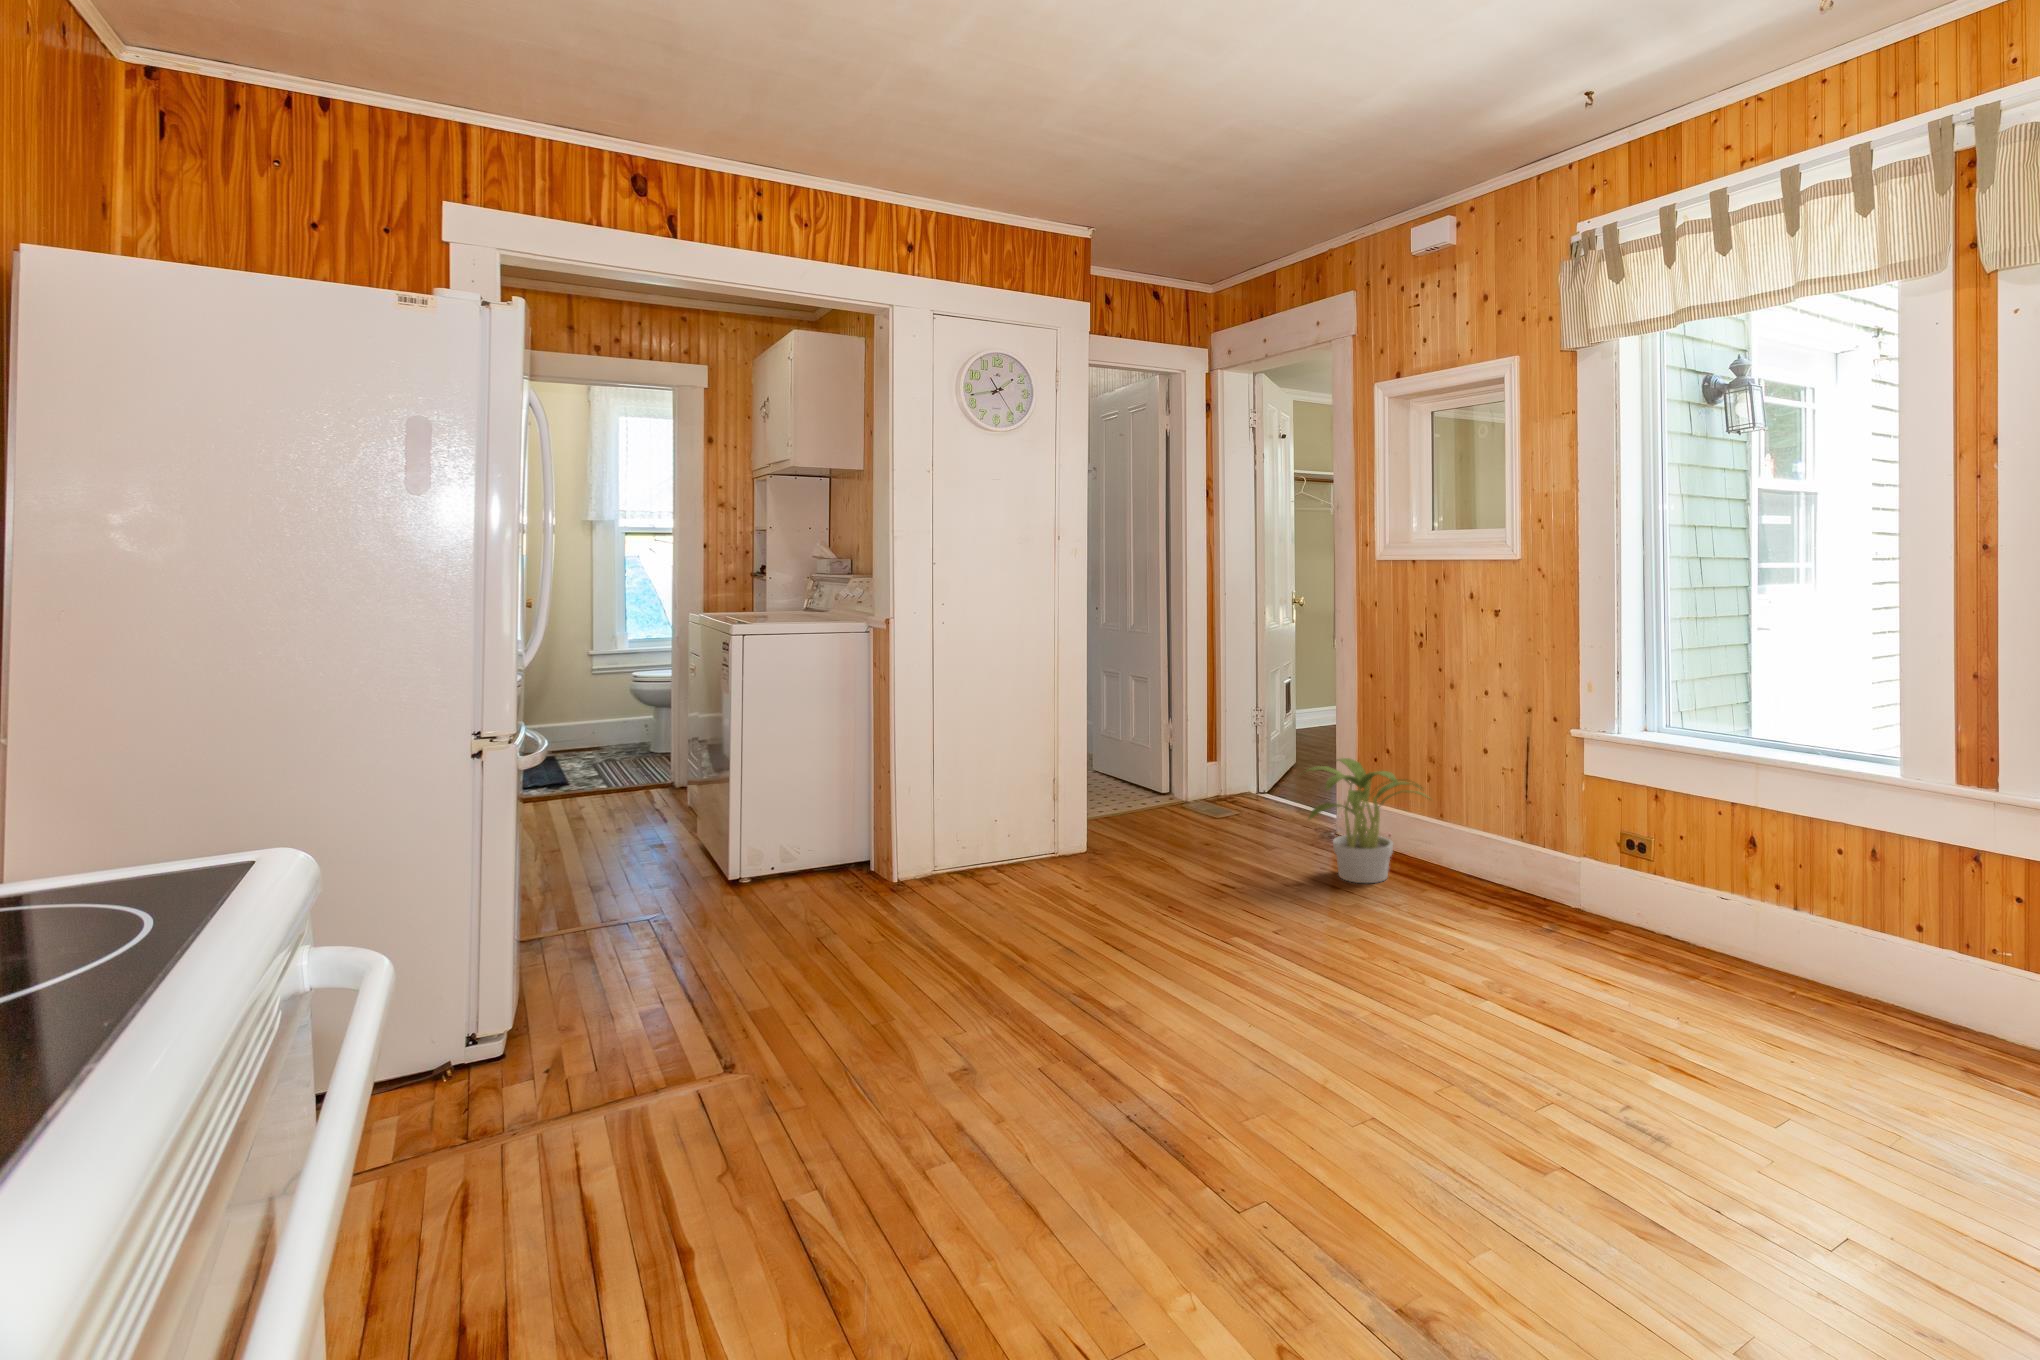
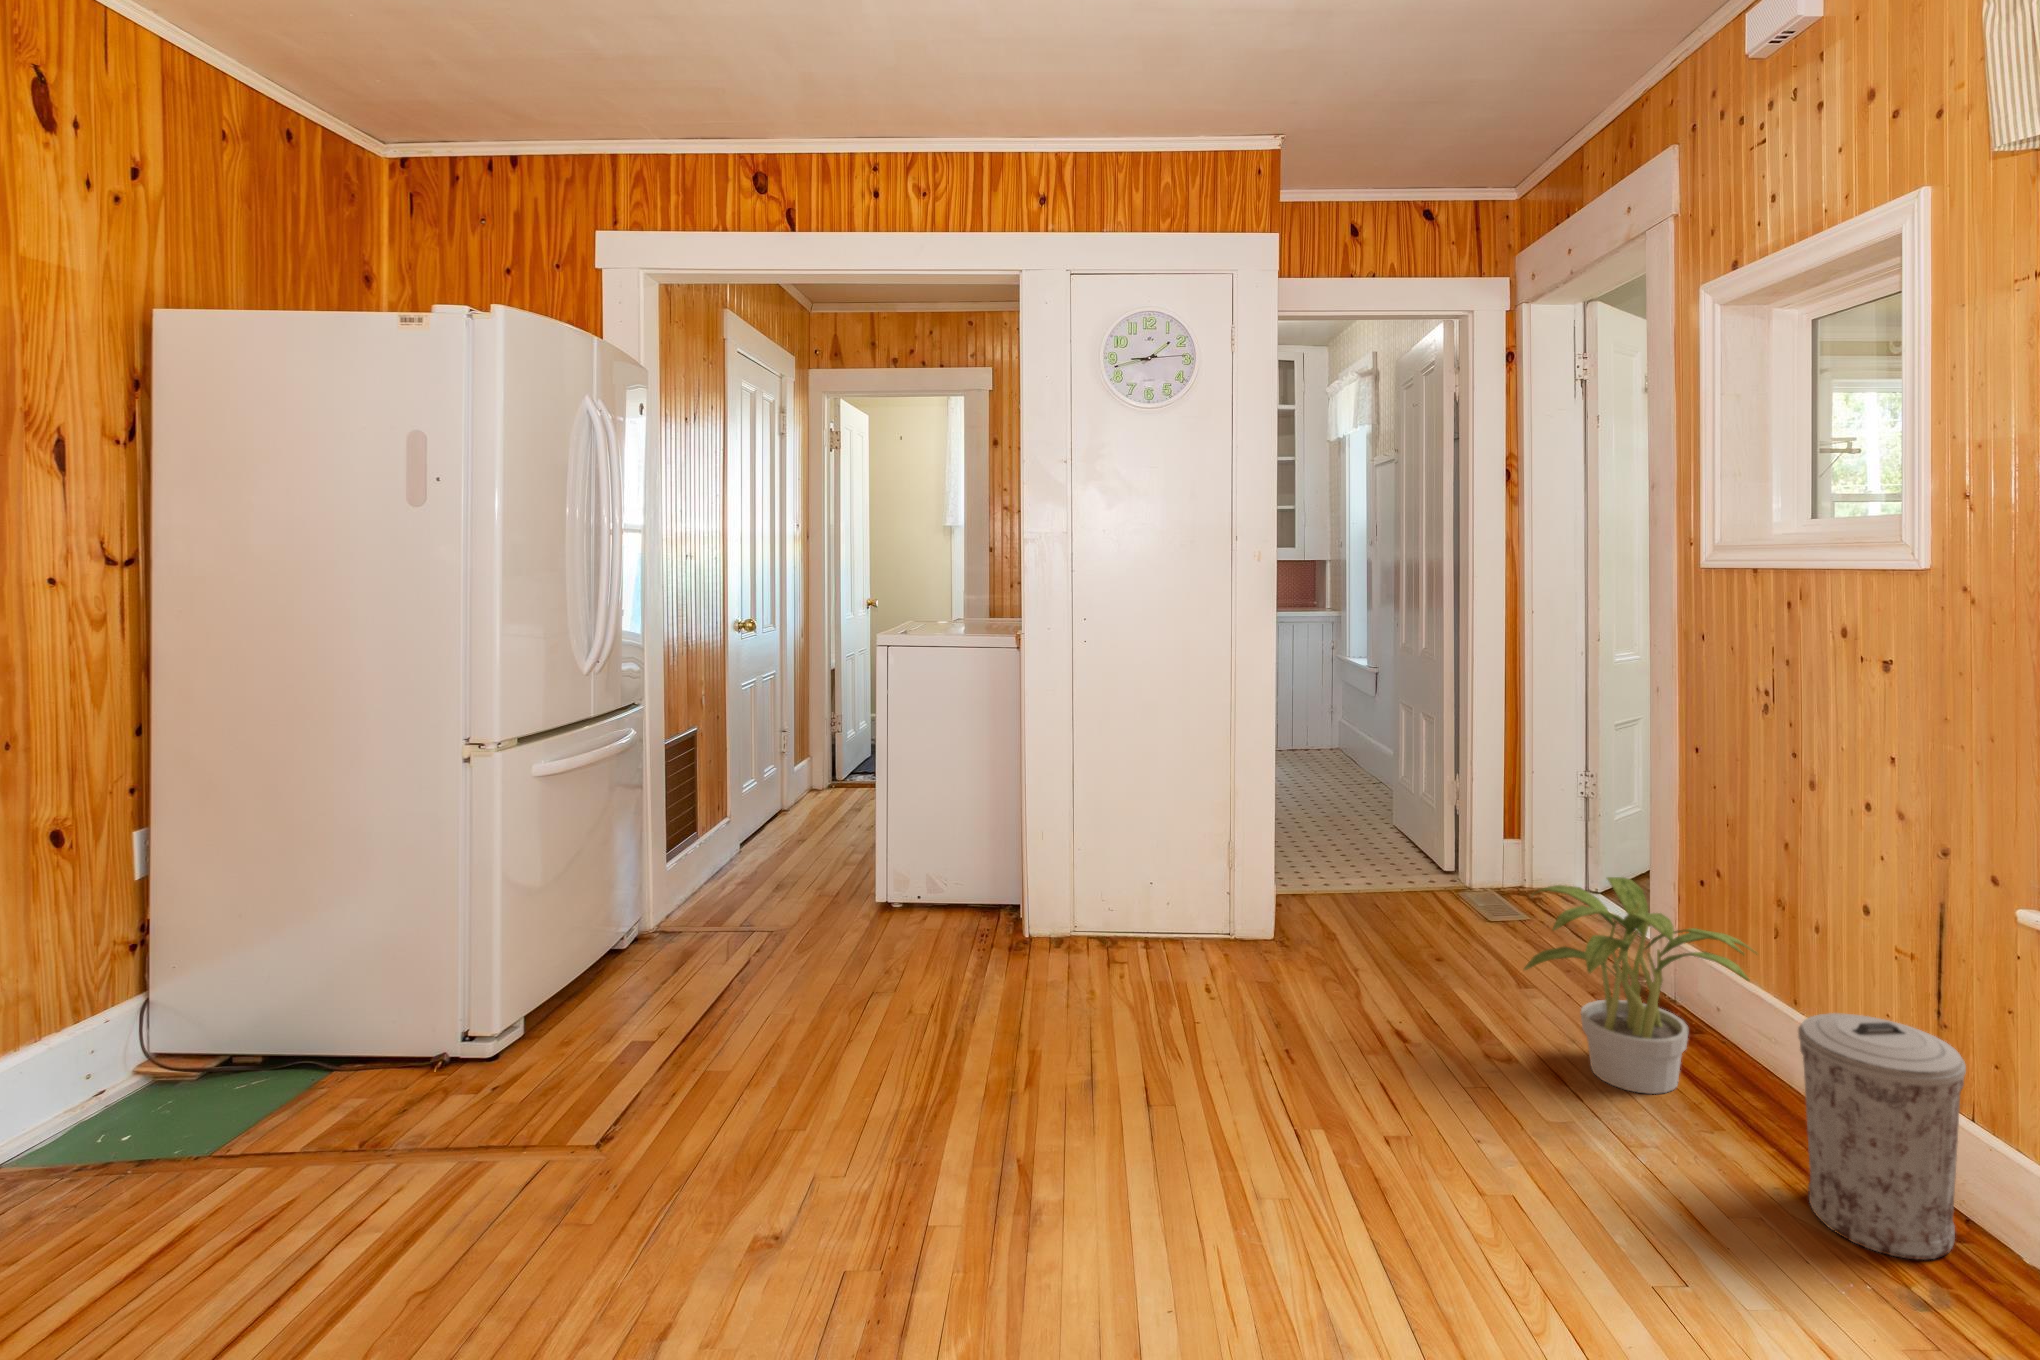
trash can: none [1473,801,1548,918] -> present [1798,1013,1966,1260]

